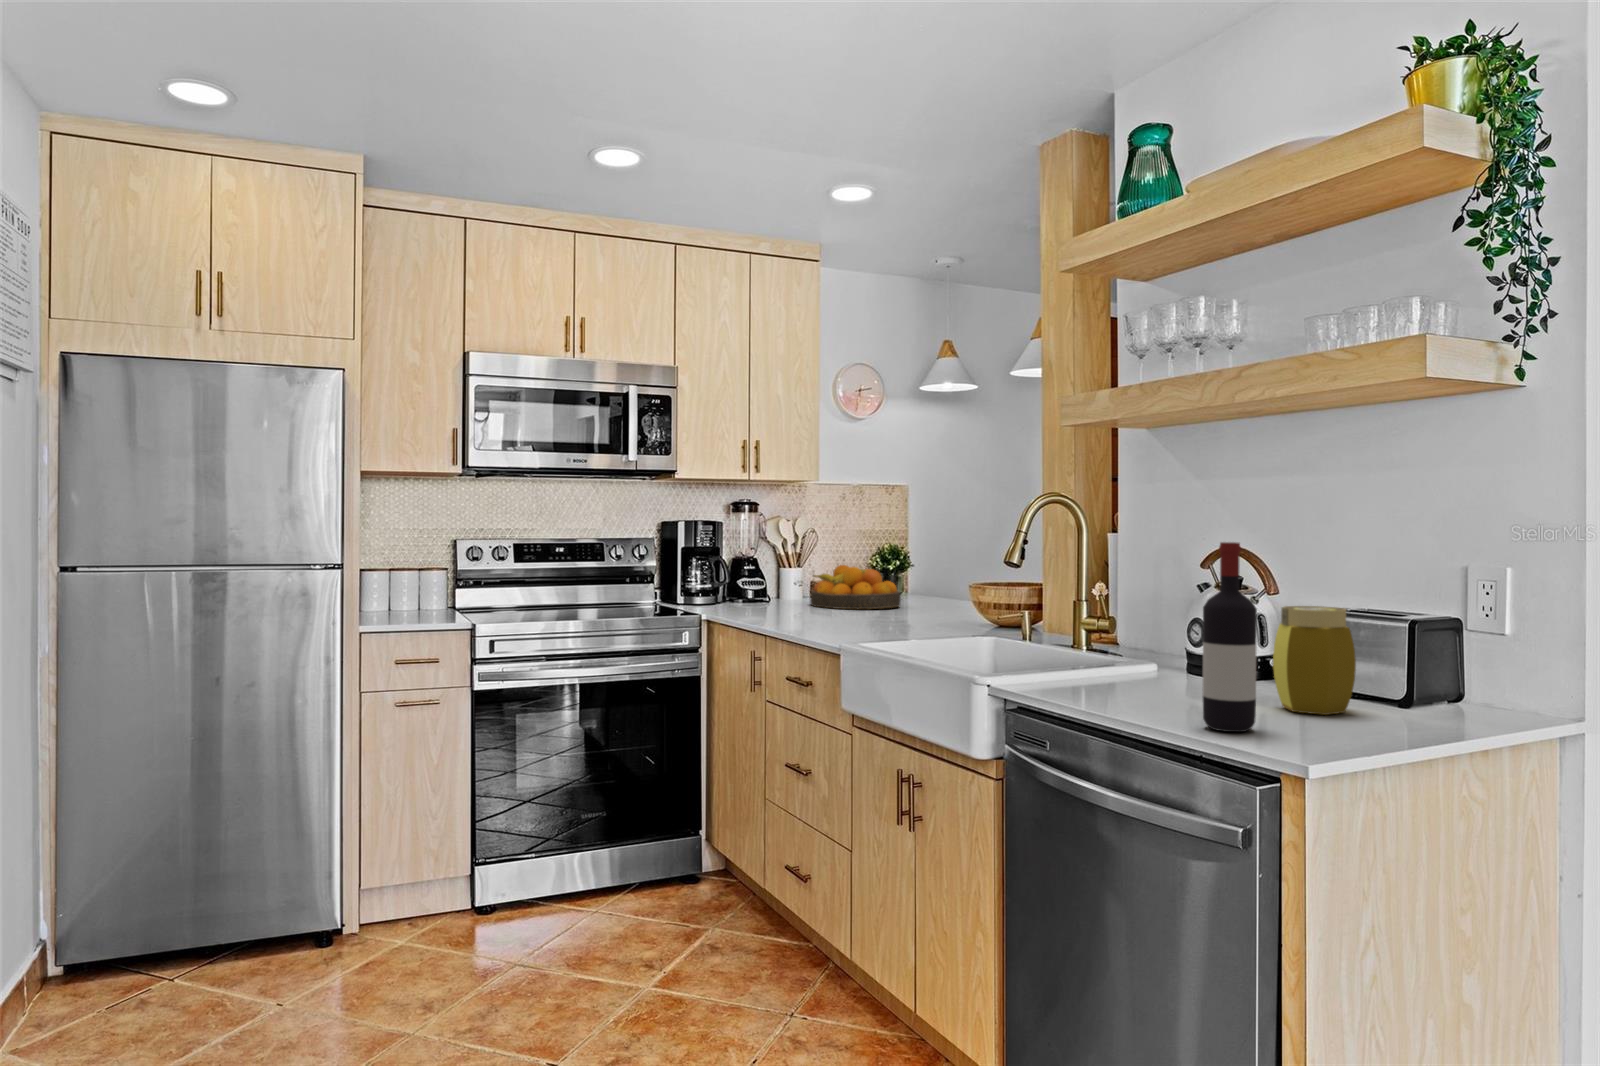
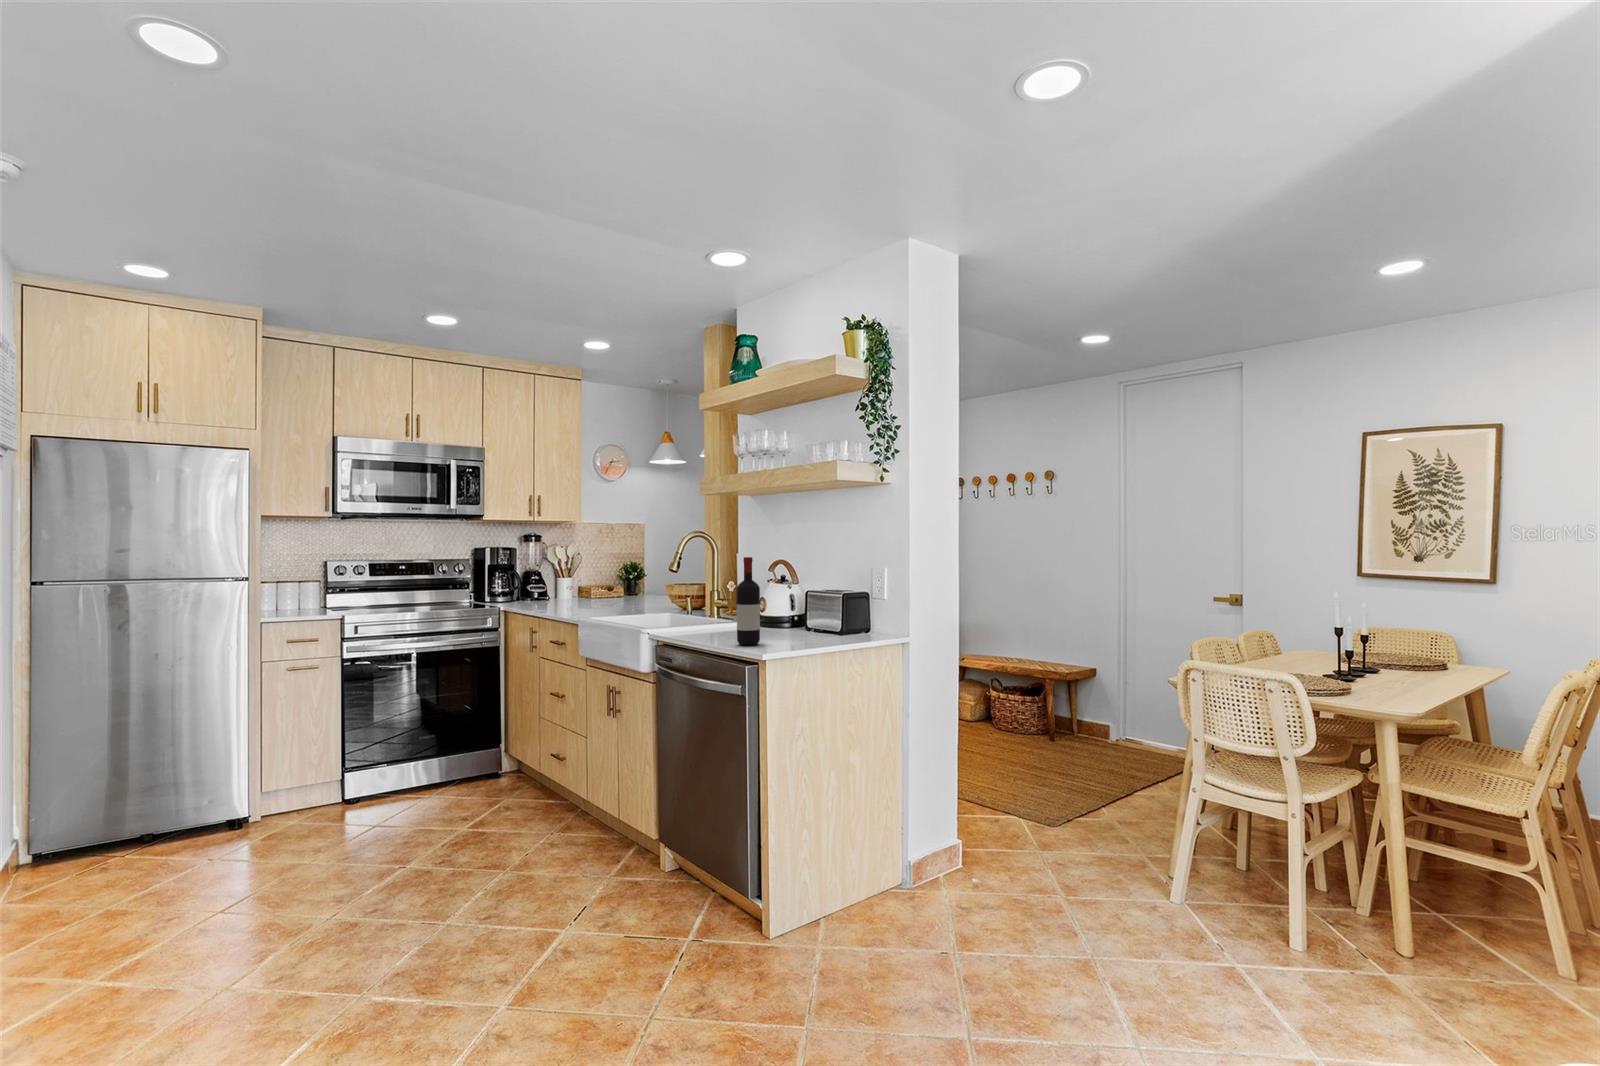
fruit bowl: present [811,565,901,609] -> none [575,574,633,601]
jar: present [1273,606,1356,715] -> none [781,587,814,638]

